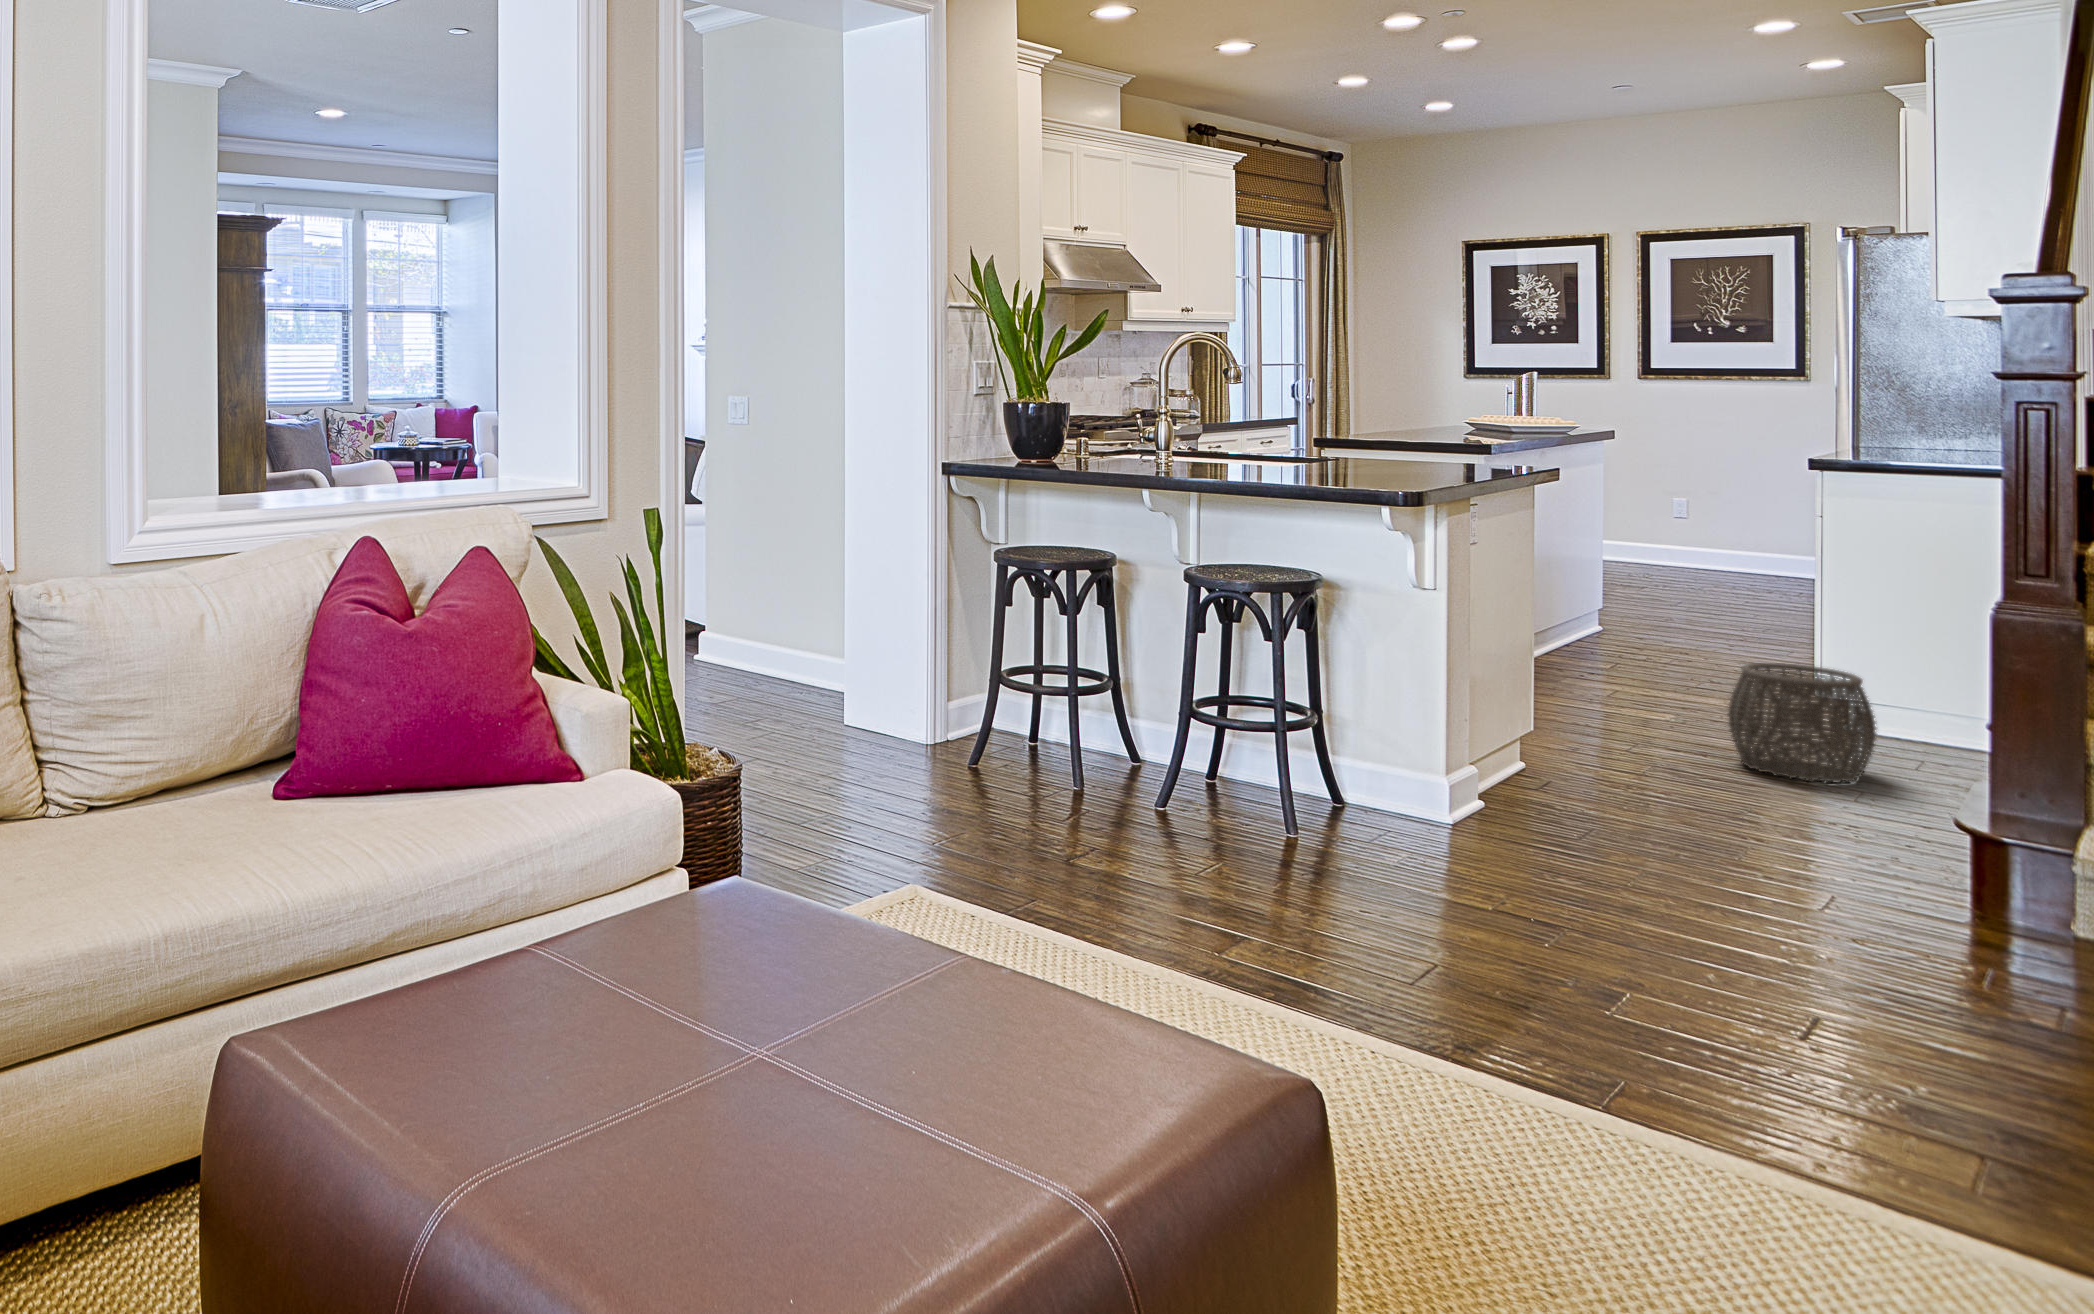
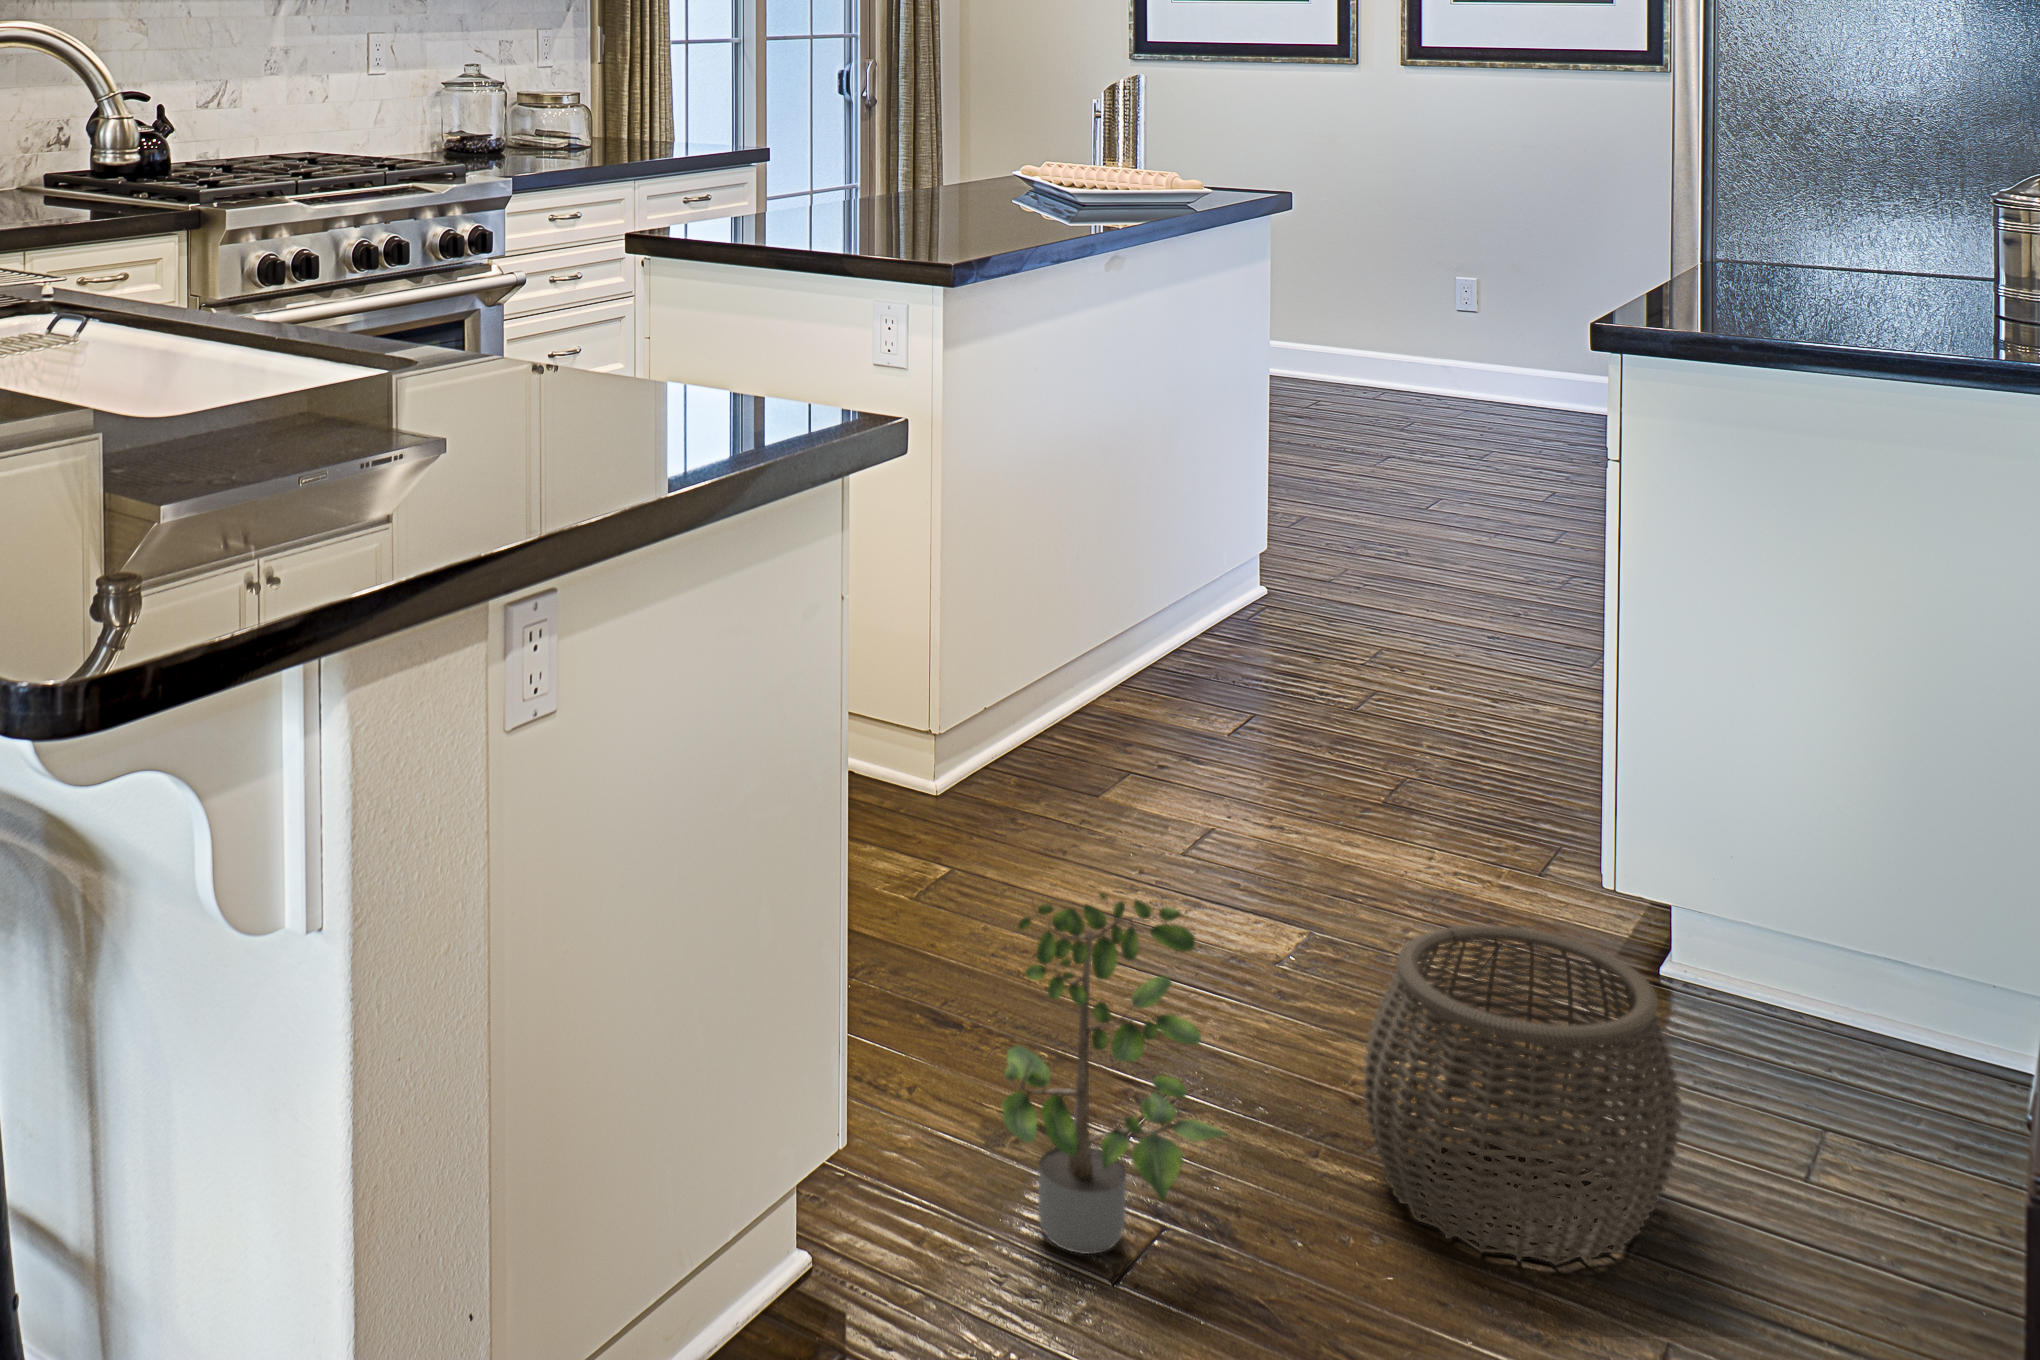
potted plant: none [1570,622,1678,770] -> present [1002,893,1228,1254]

